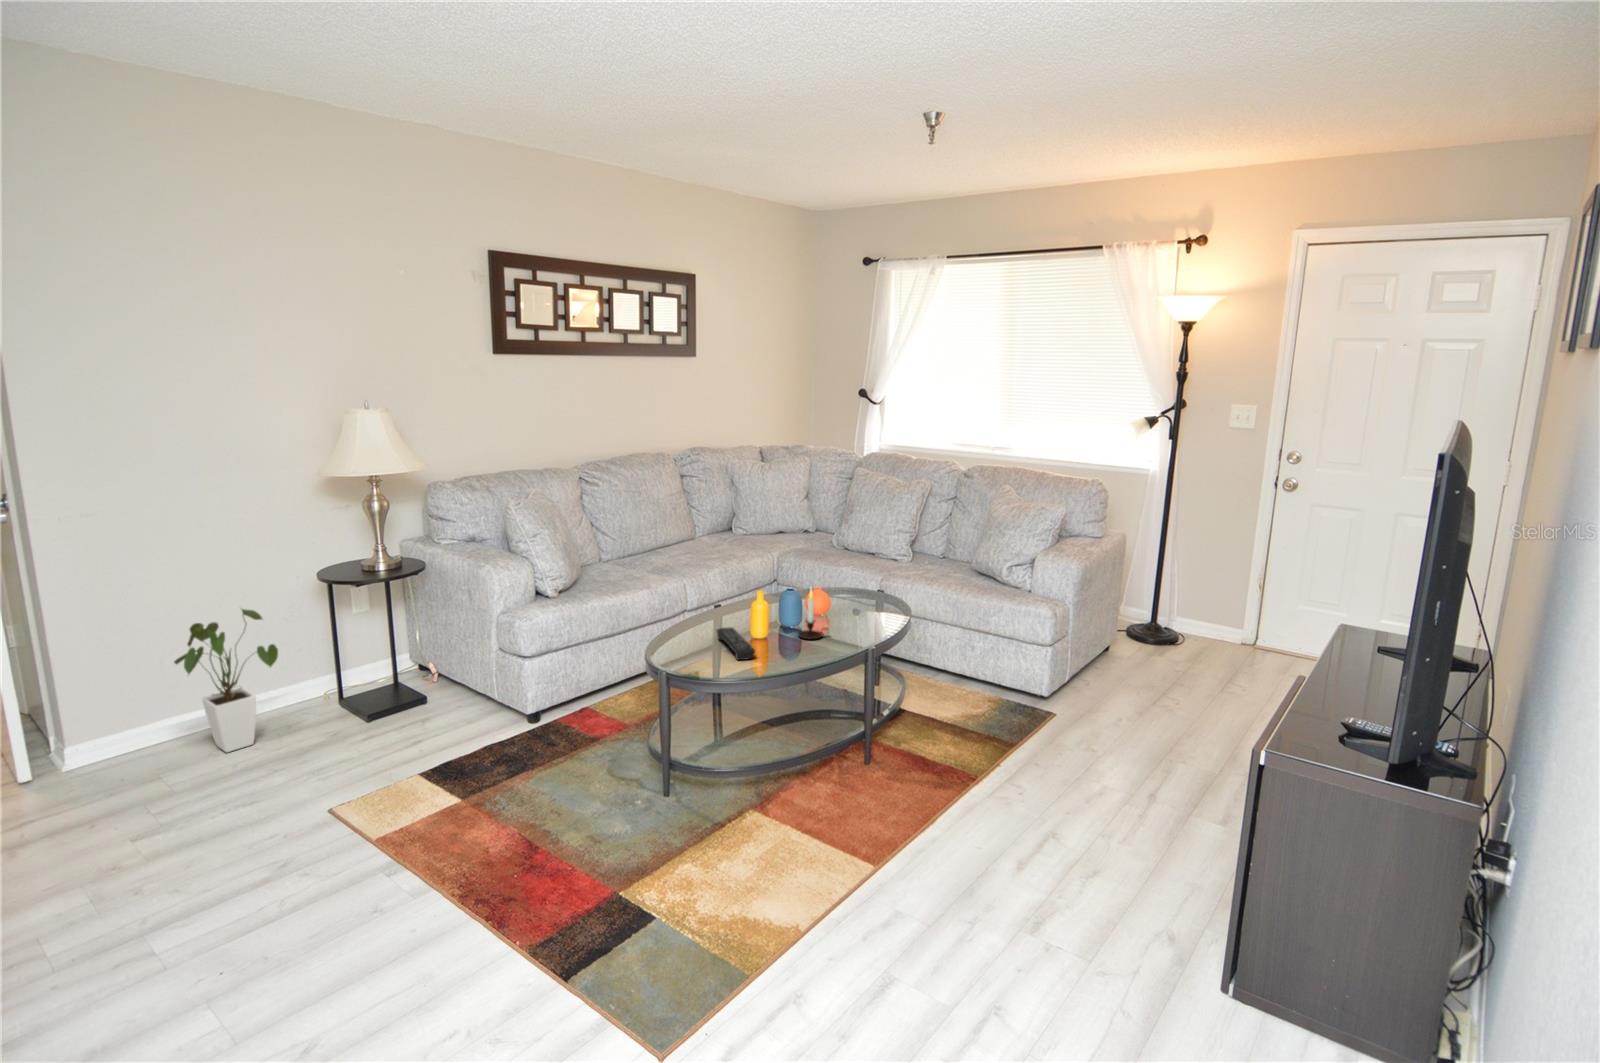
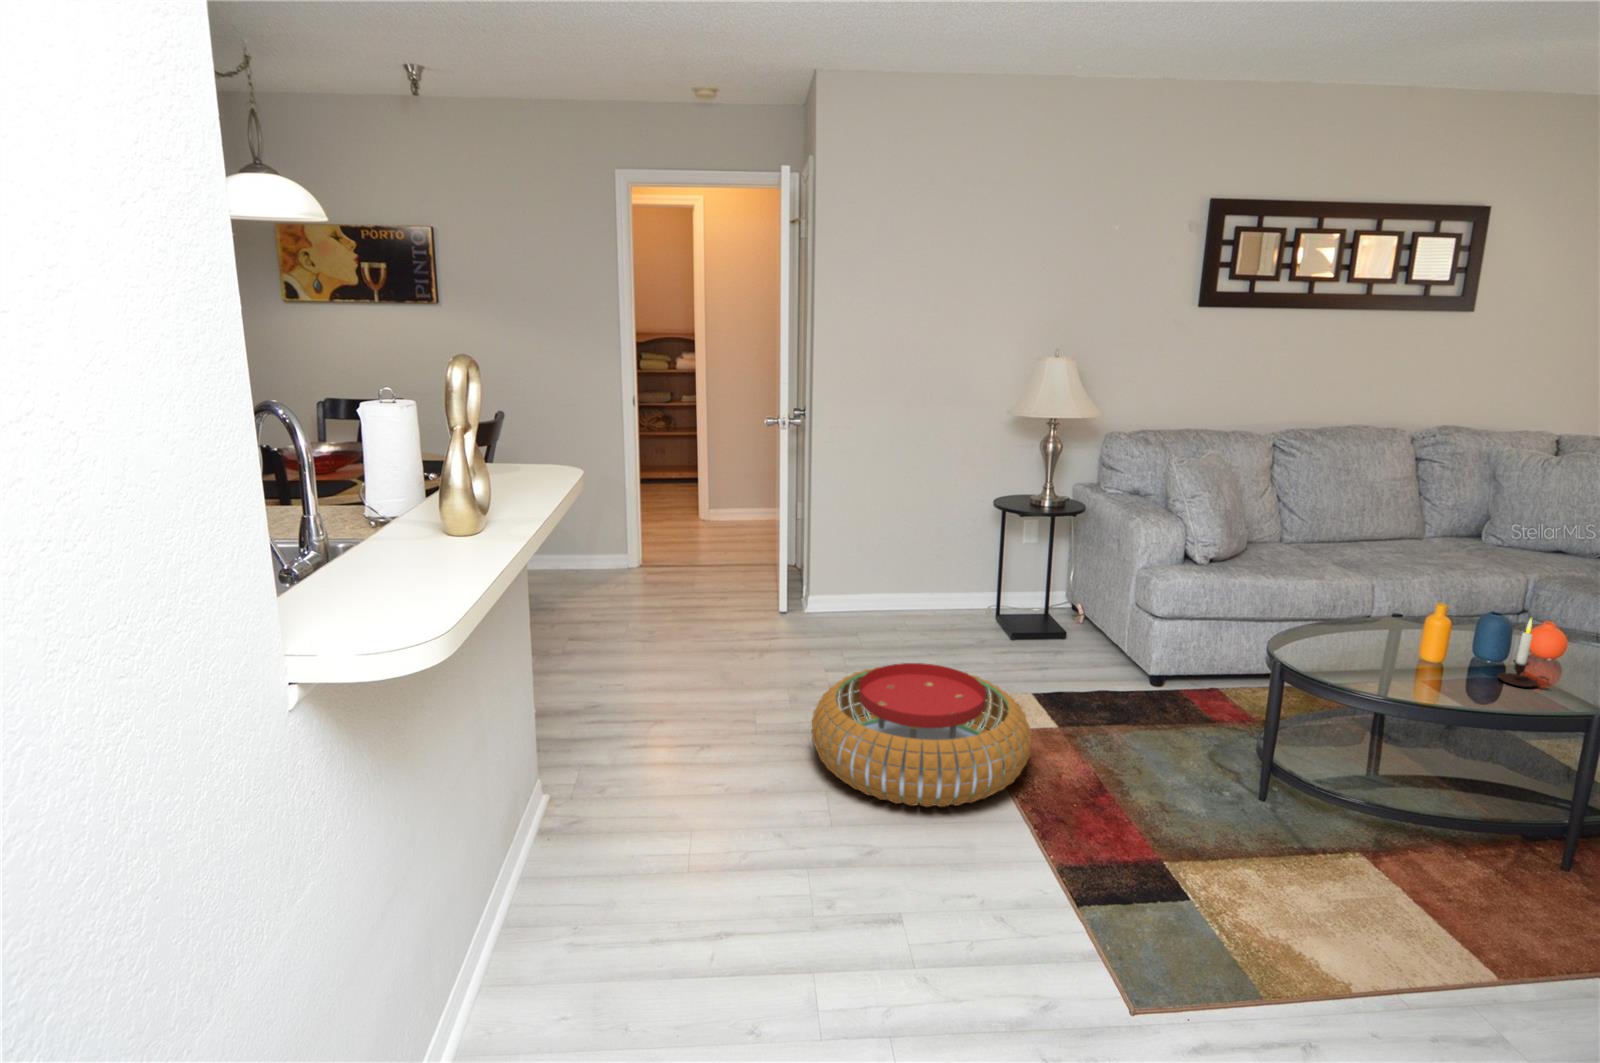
house plant: present [174,609,278,752] -> none [881,517,949,632]
remote control: present [716,627,755,660] -> none [1377,640,1416,683]
pouf: none [145,777,453,981] -> present [812,663,1032,807]

